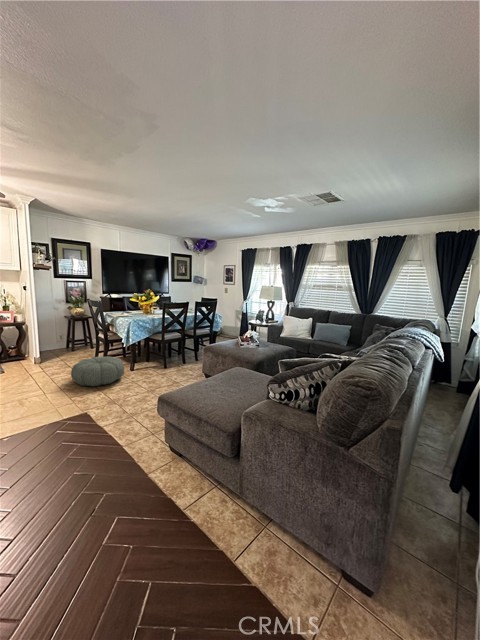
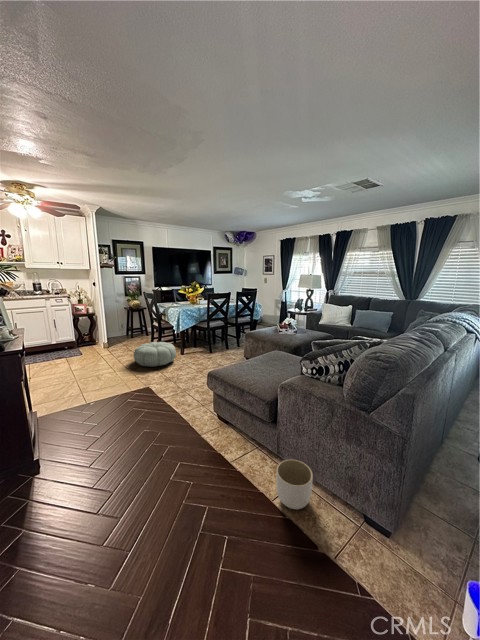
planter: none [239,505,282,572] -> present [276,460,313,509]

